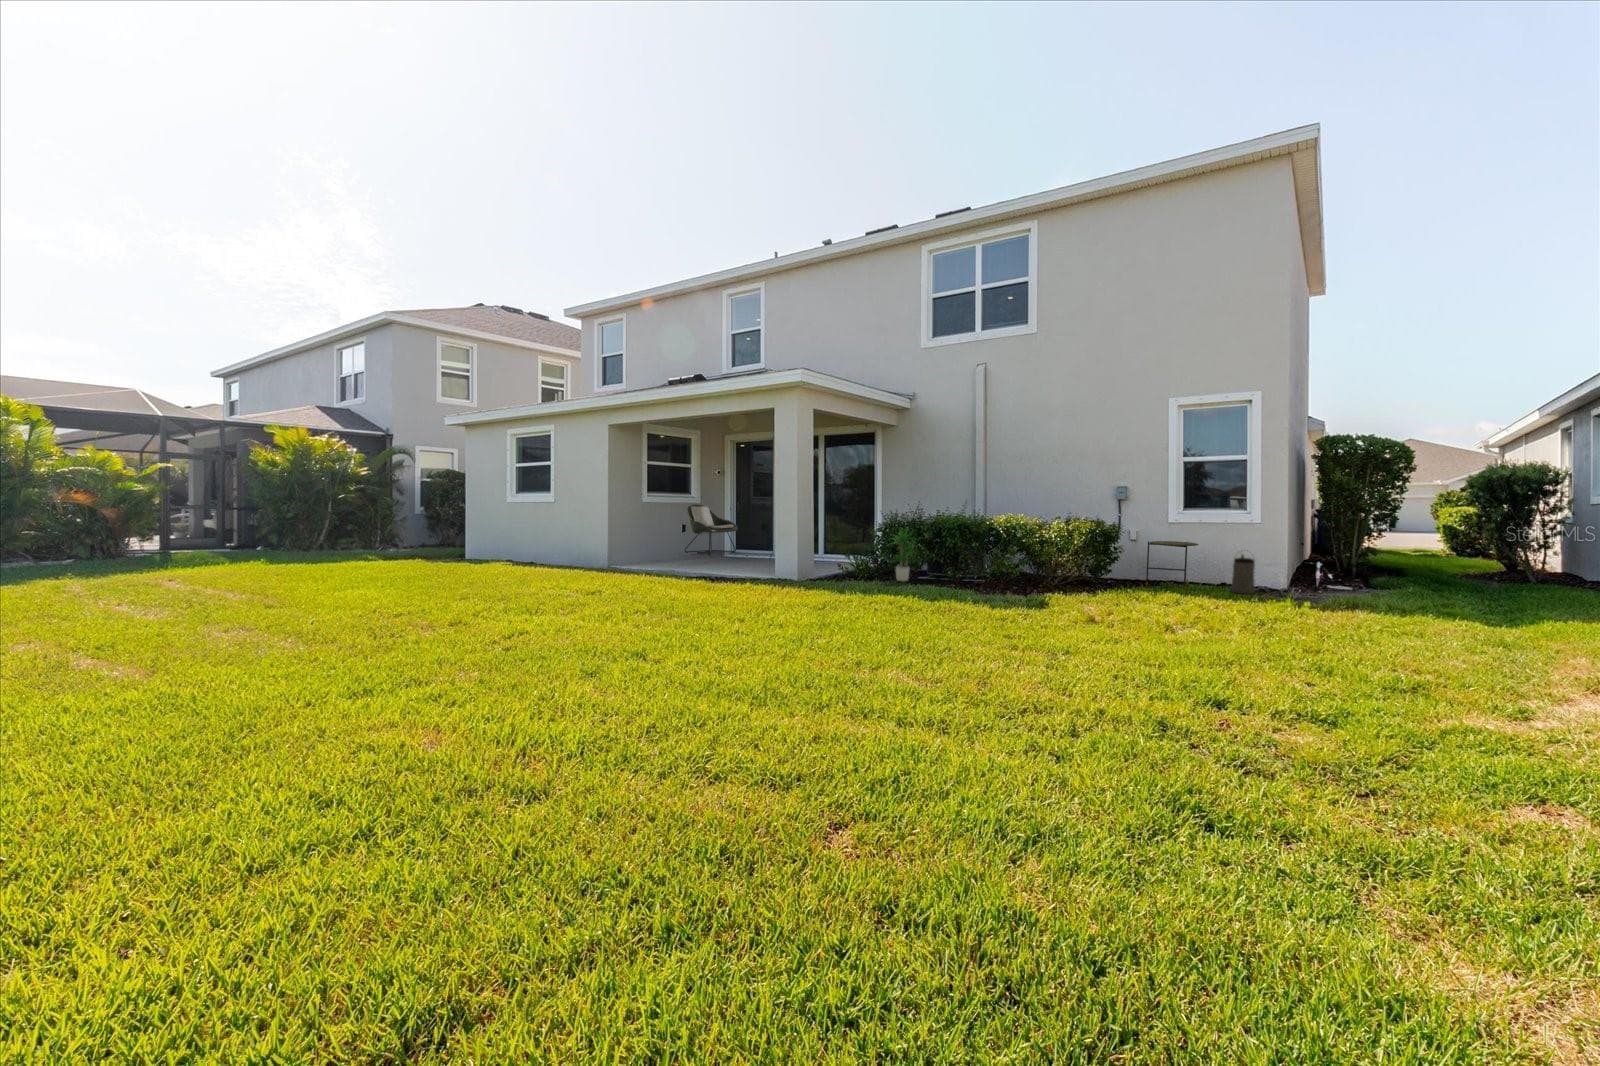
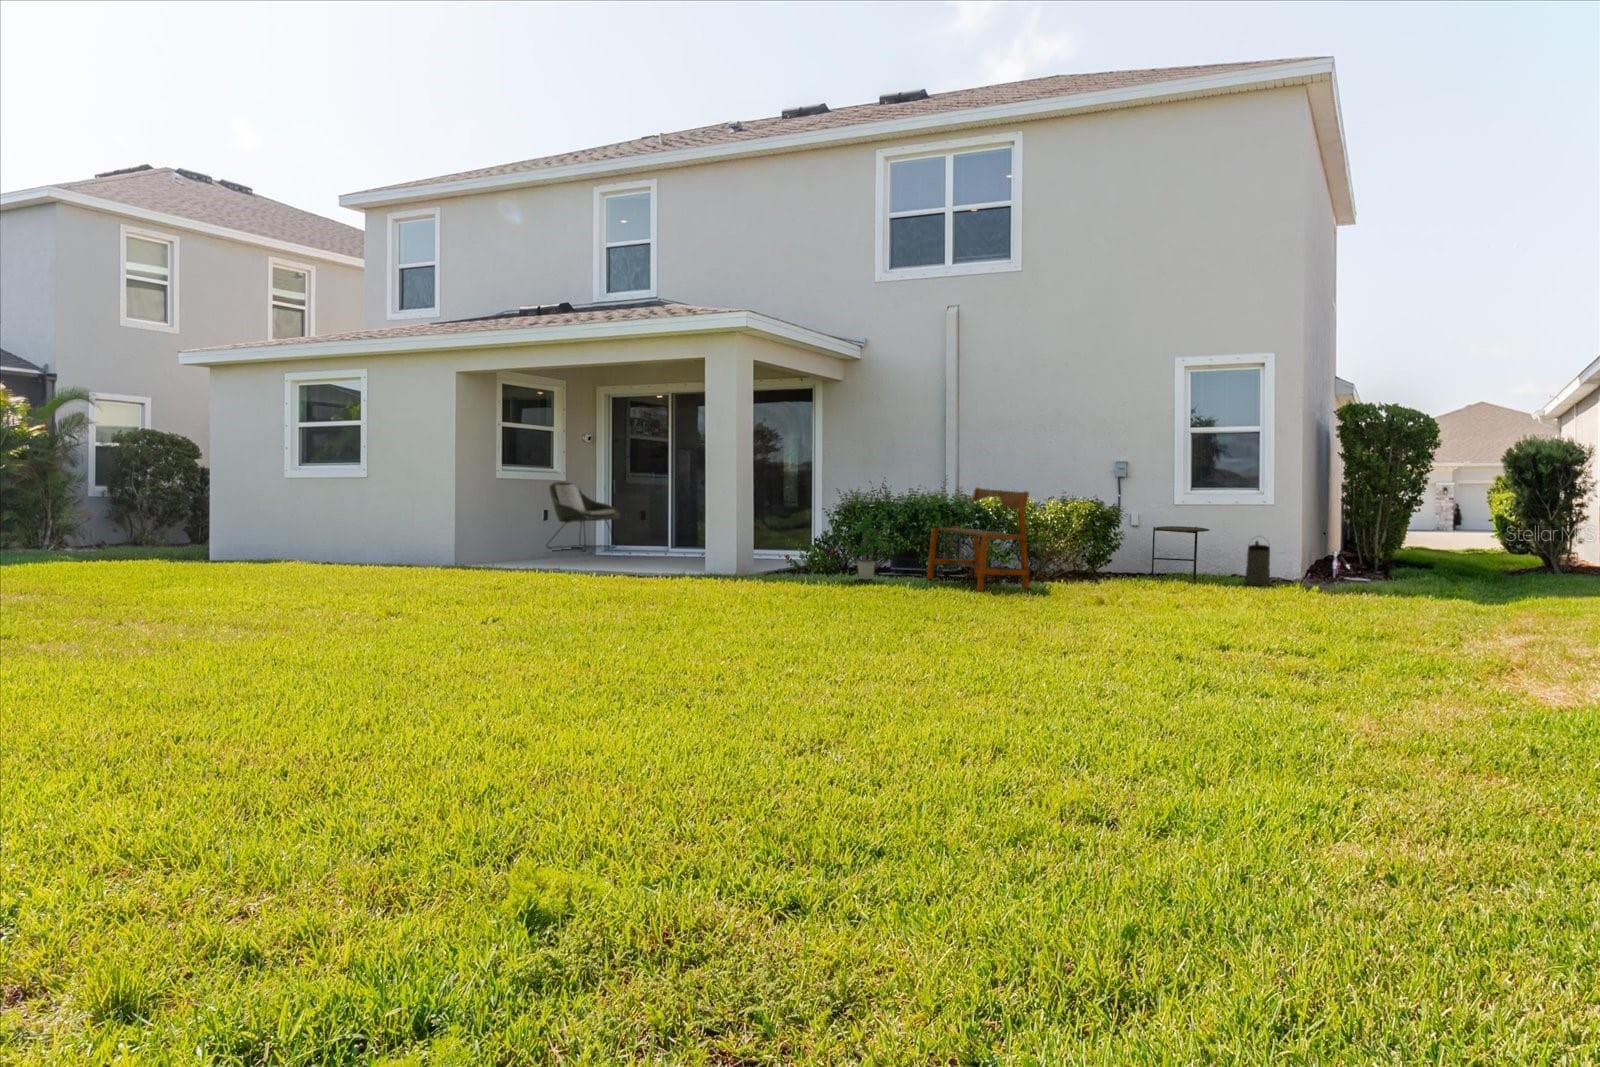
bench: none [952,508,1035,594] -> present [927,487,1030,591]

